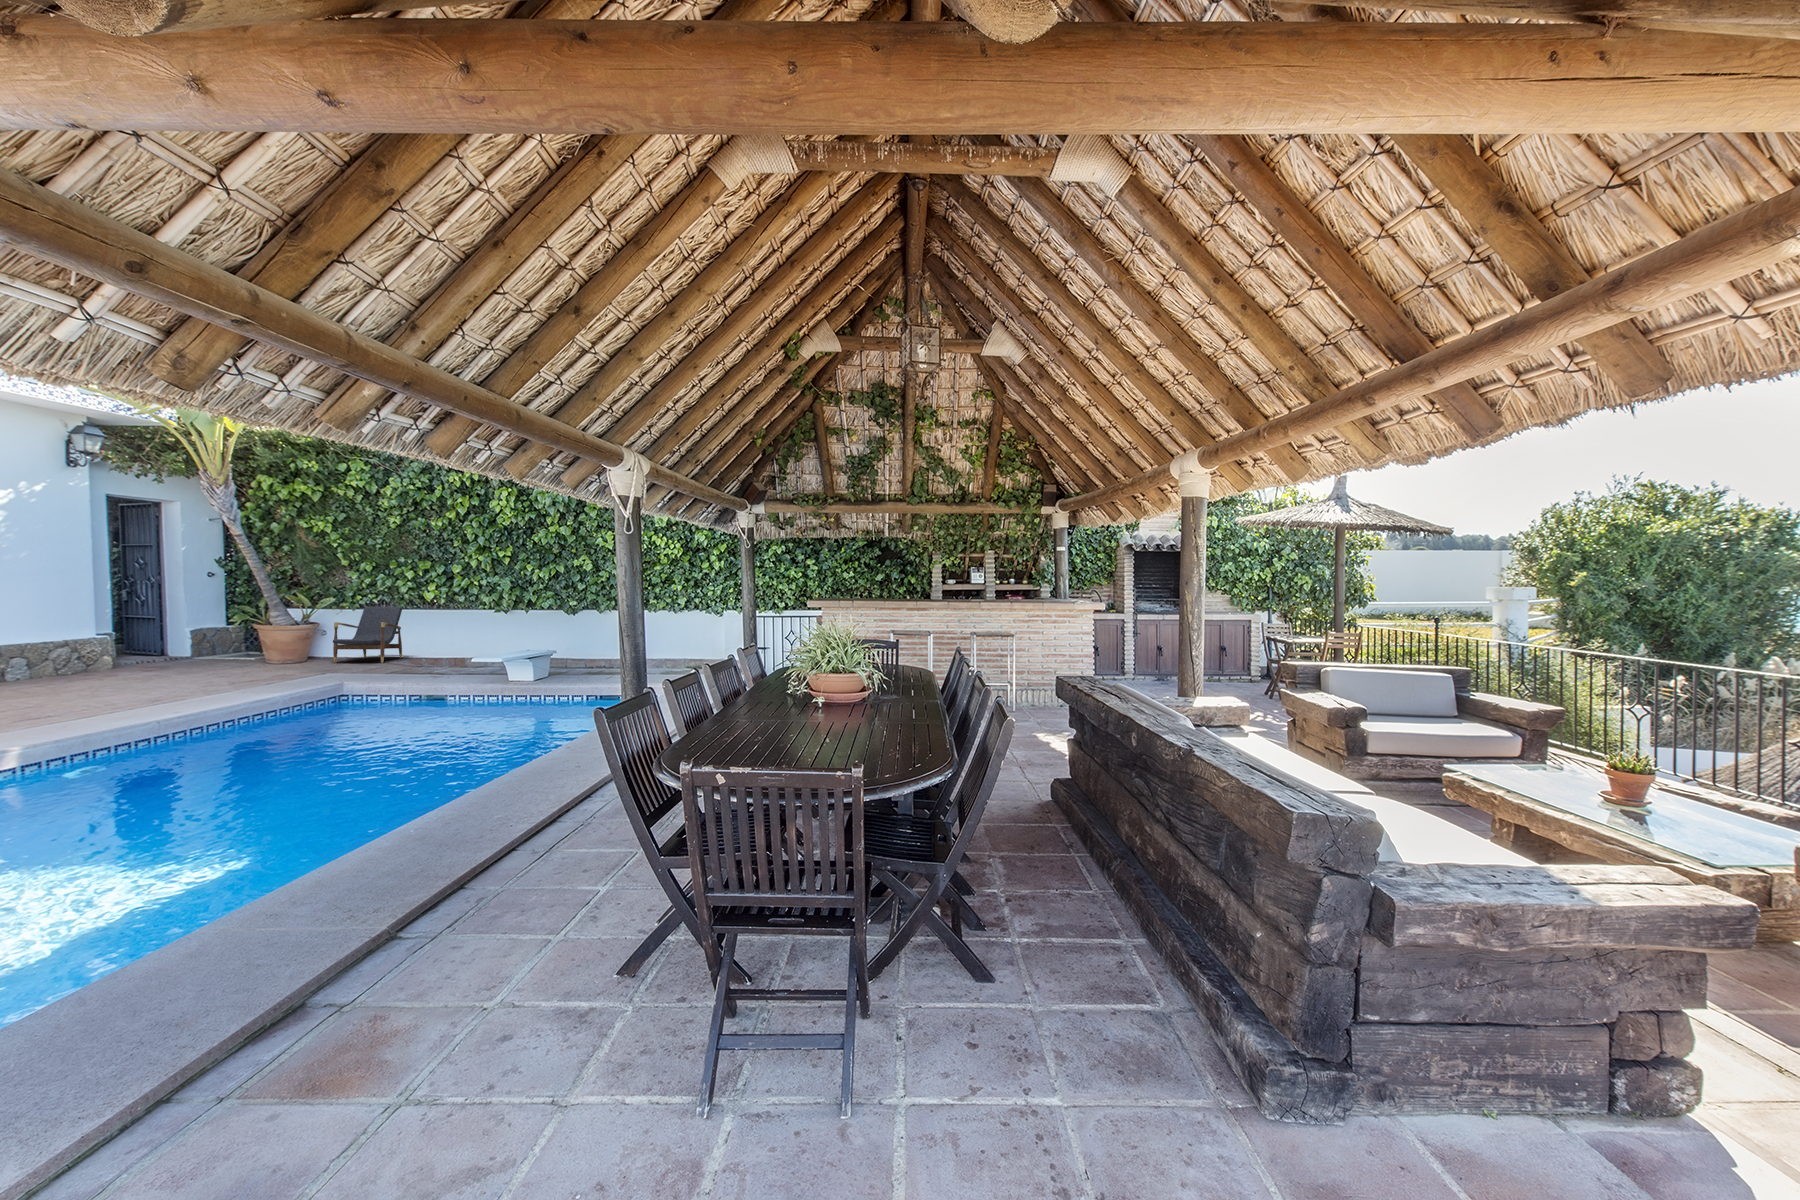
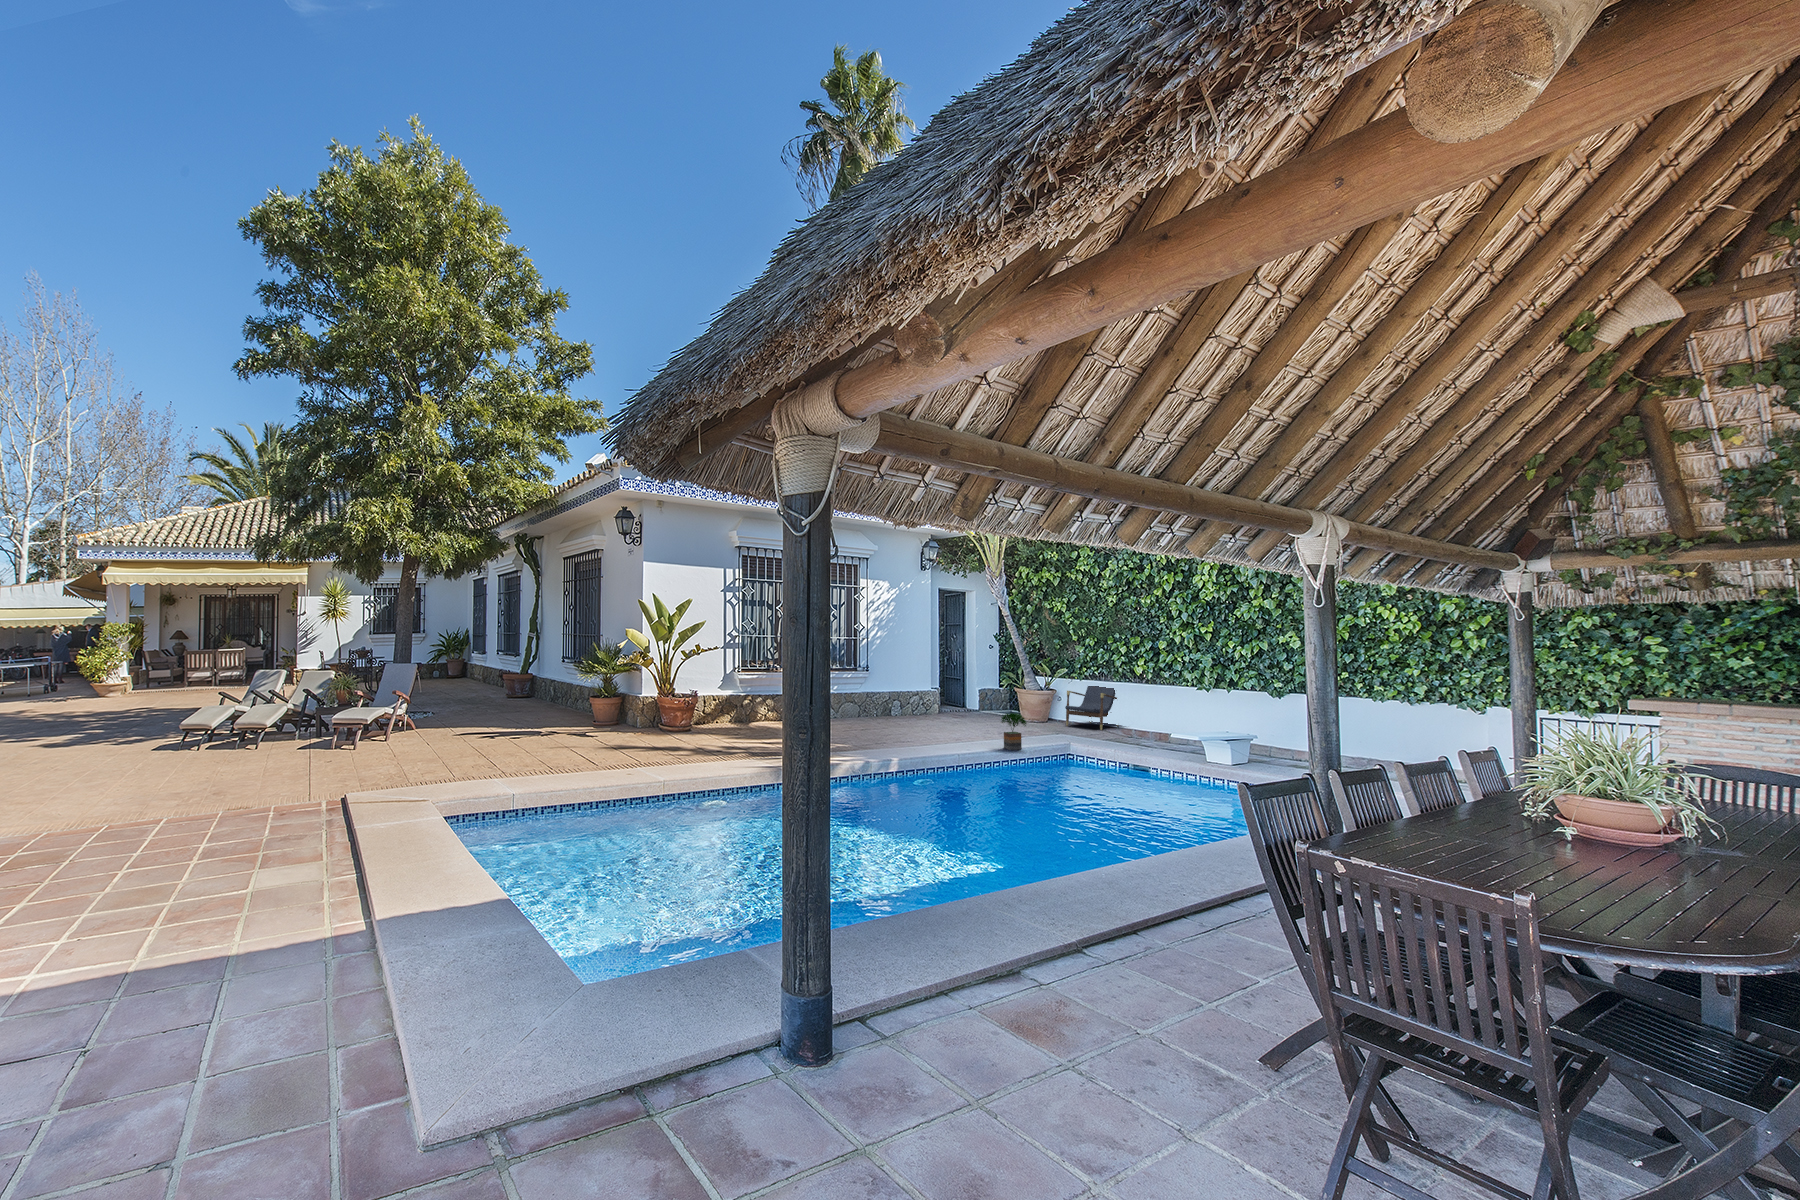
potted tree: none [248,647,291,691] -> present [1002,713,1027,750]

